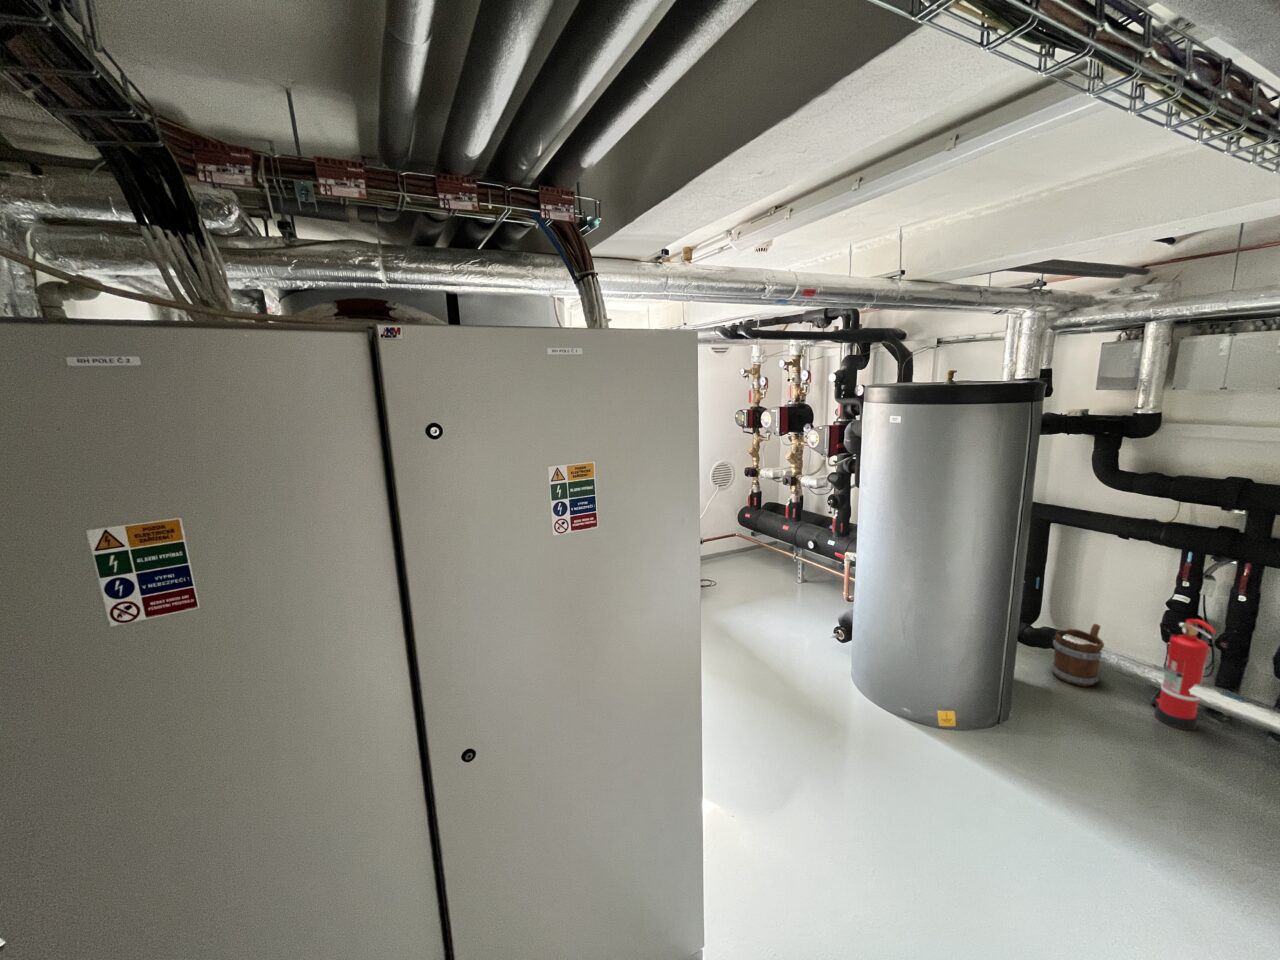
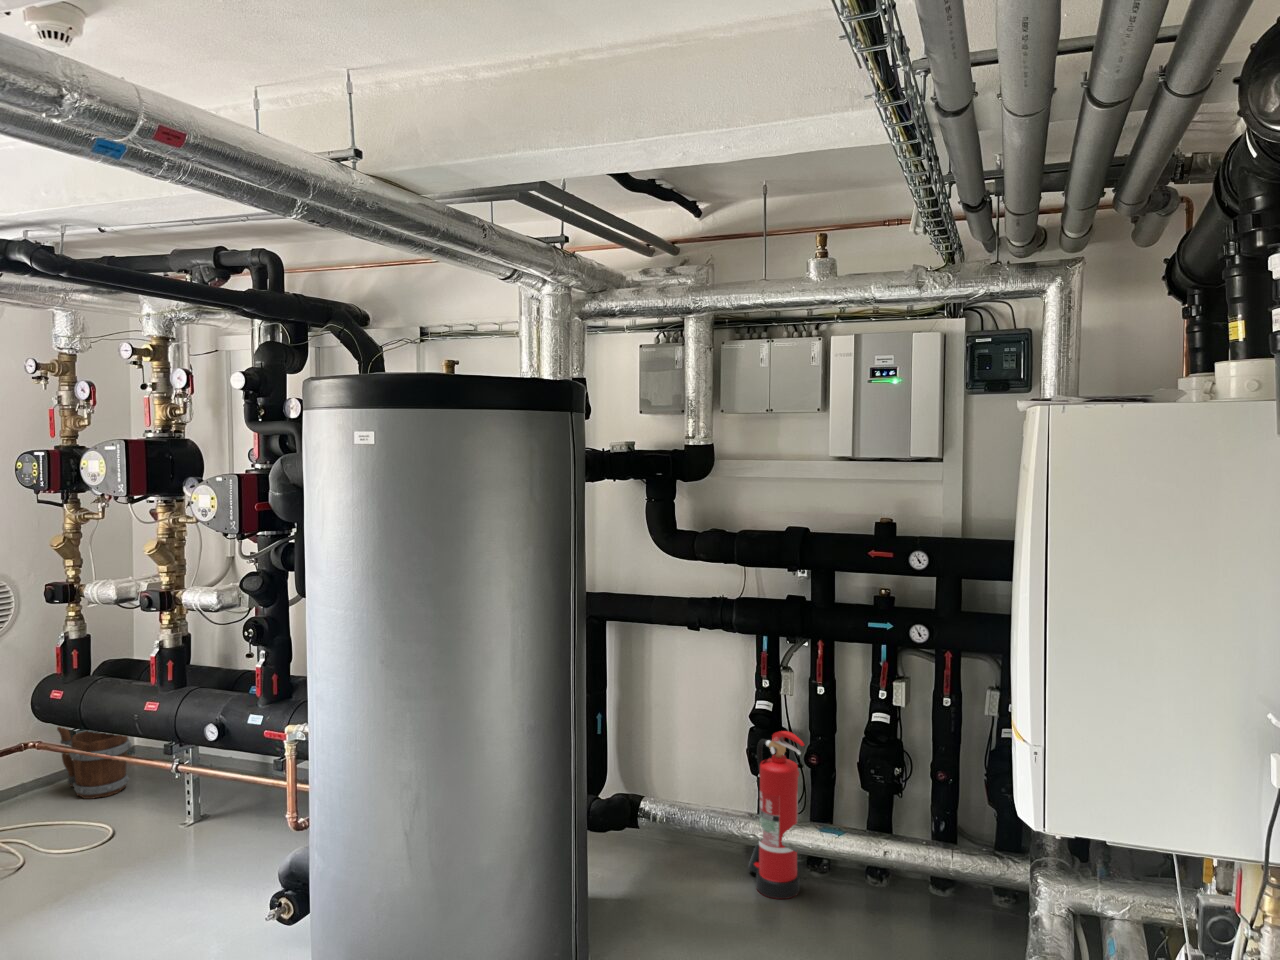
bucket: present [1052,624,1104,687] -> present [57,727,132,799]

